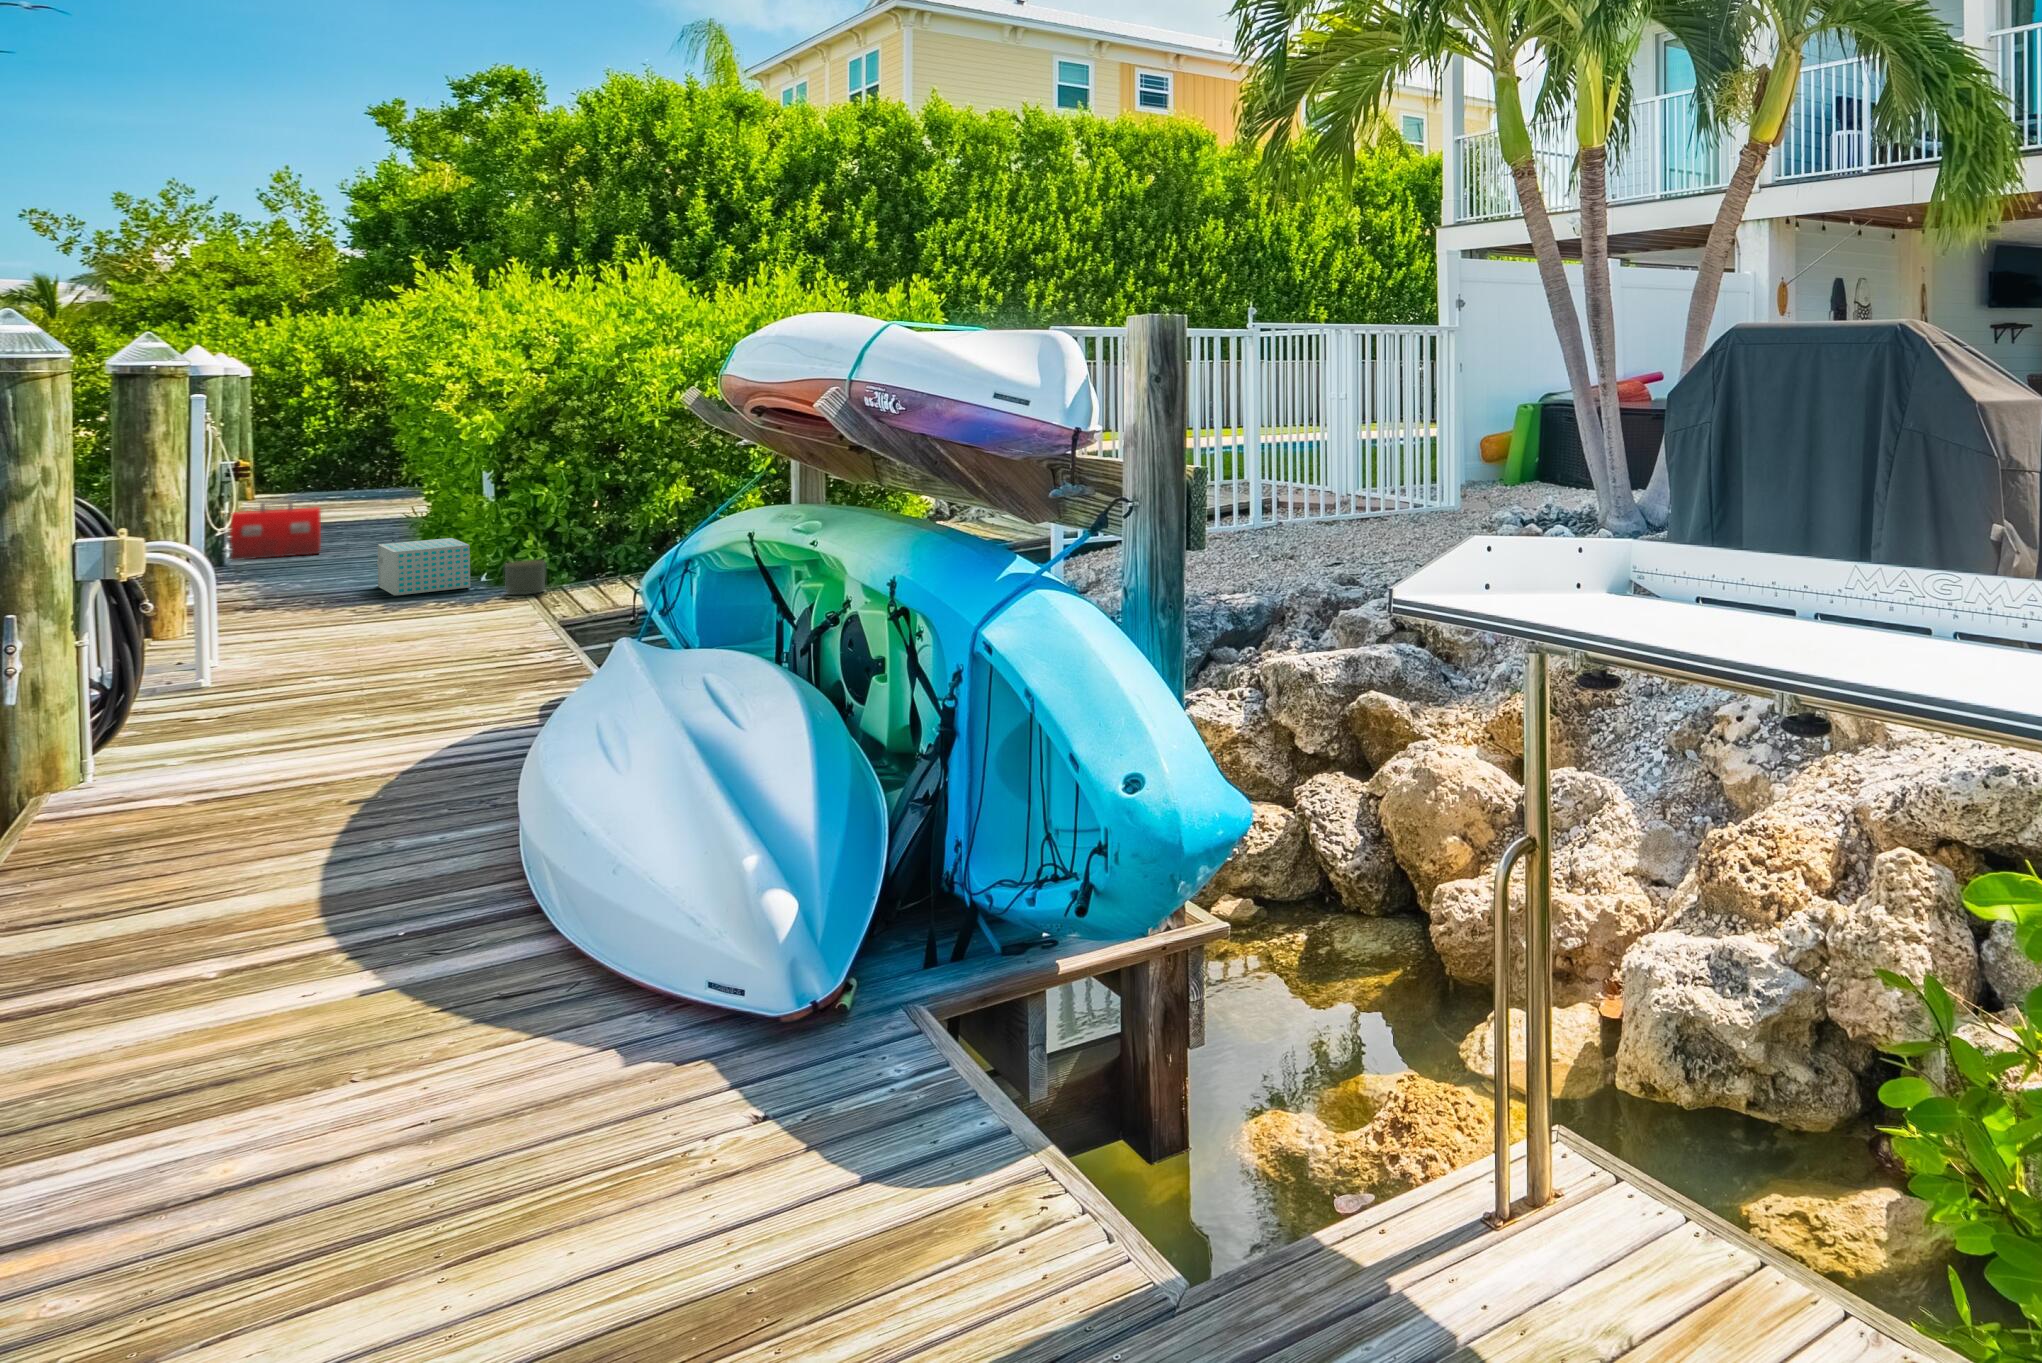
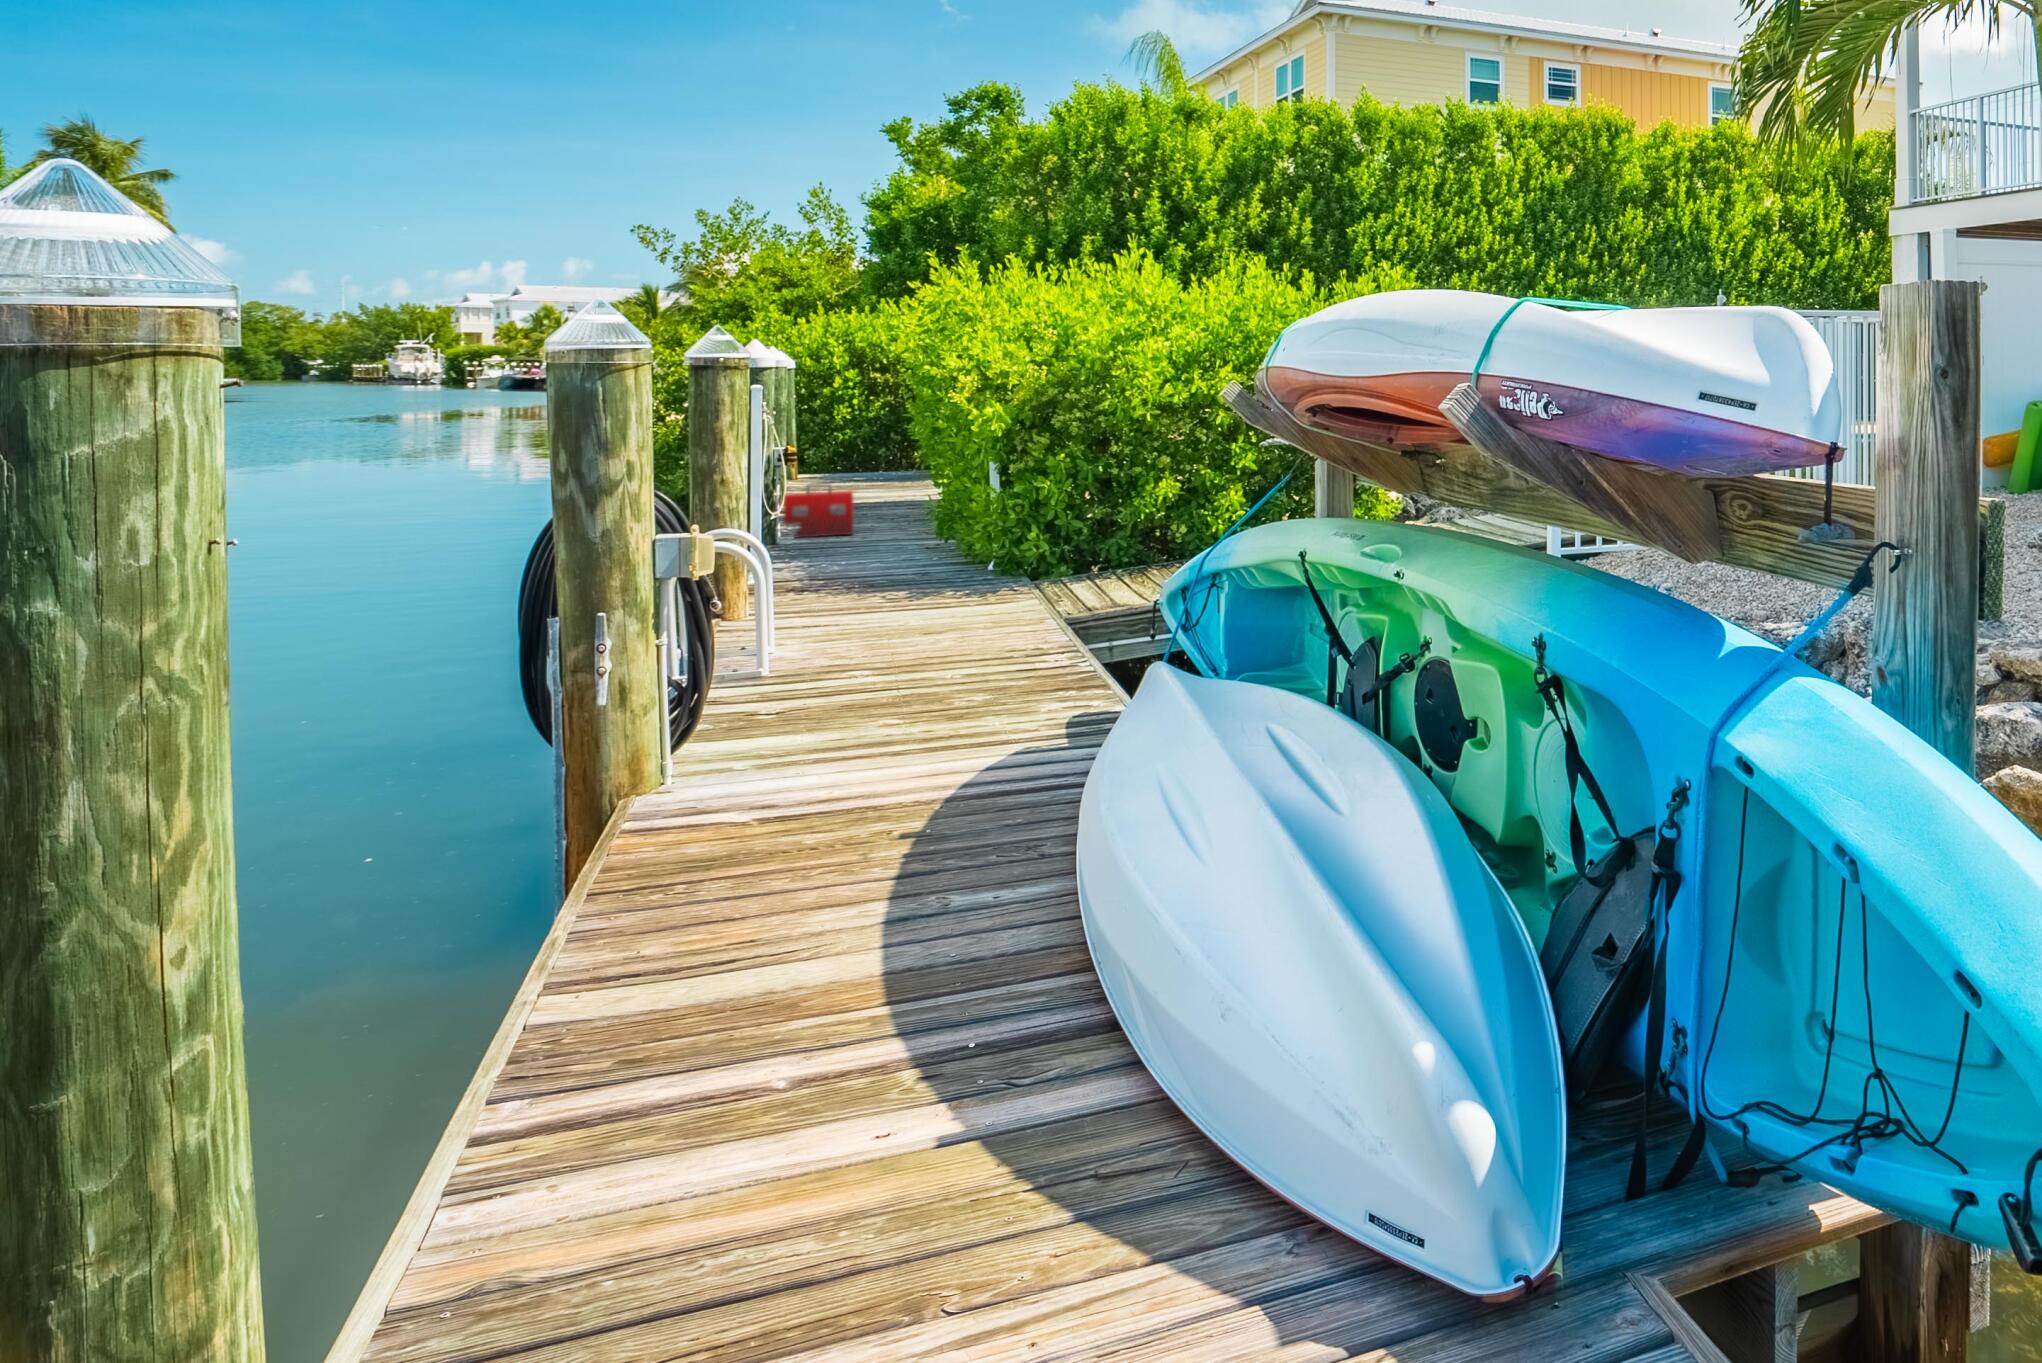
storage box: present [377,538,470,595] -> none [902,525,980,580]
planter: present [505,560,545,595] -> none [1011,550,1045,585]

